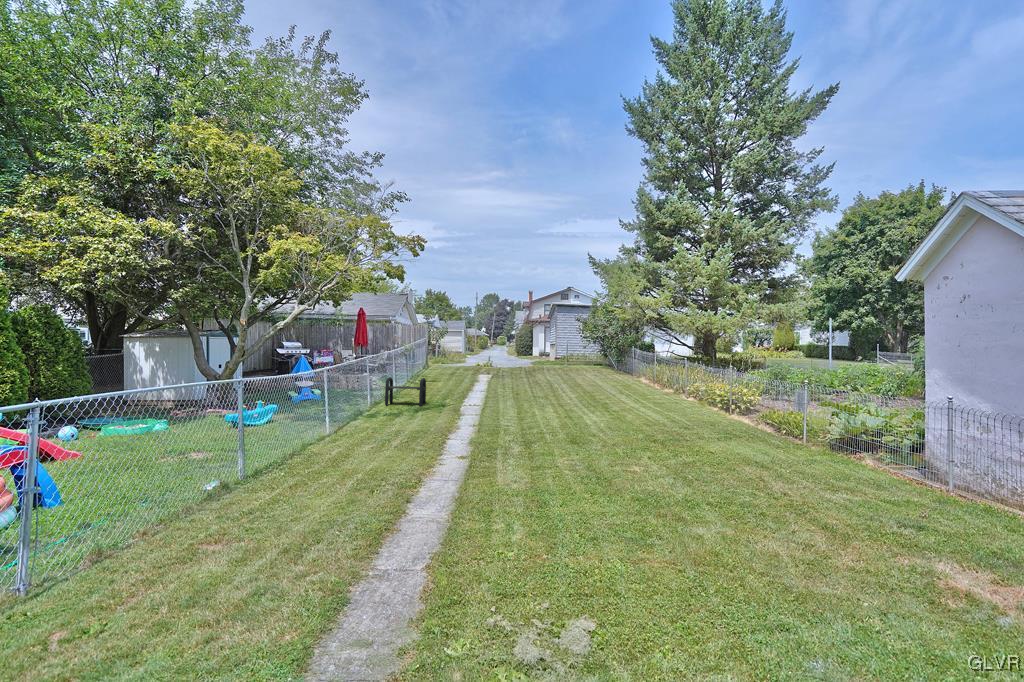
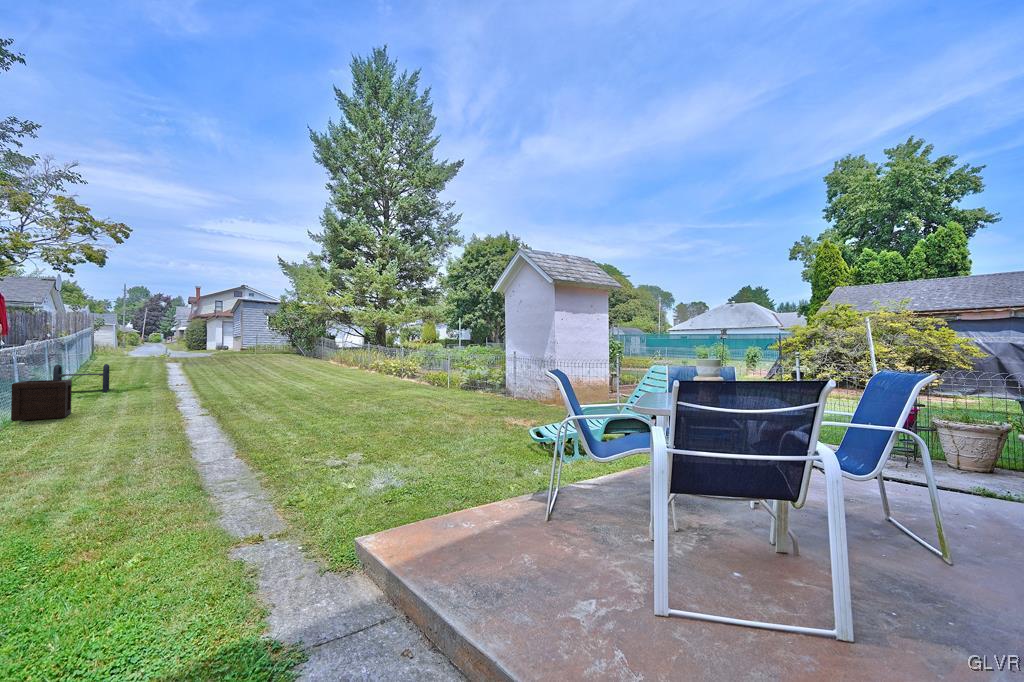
wooden crate: none [334,398,380,438] -> present [11,380,72,421]

